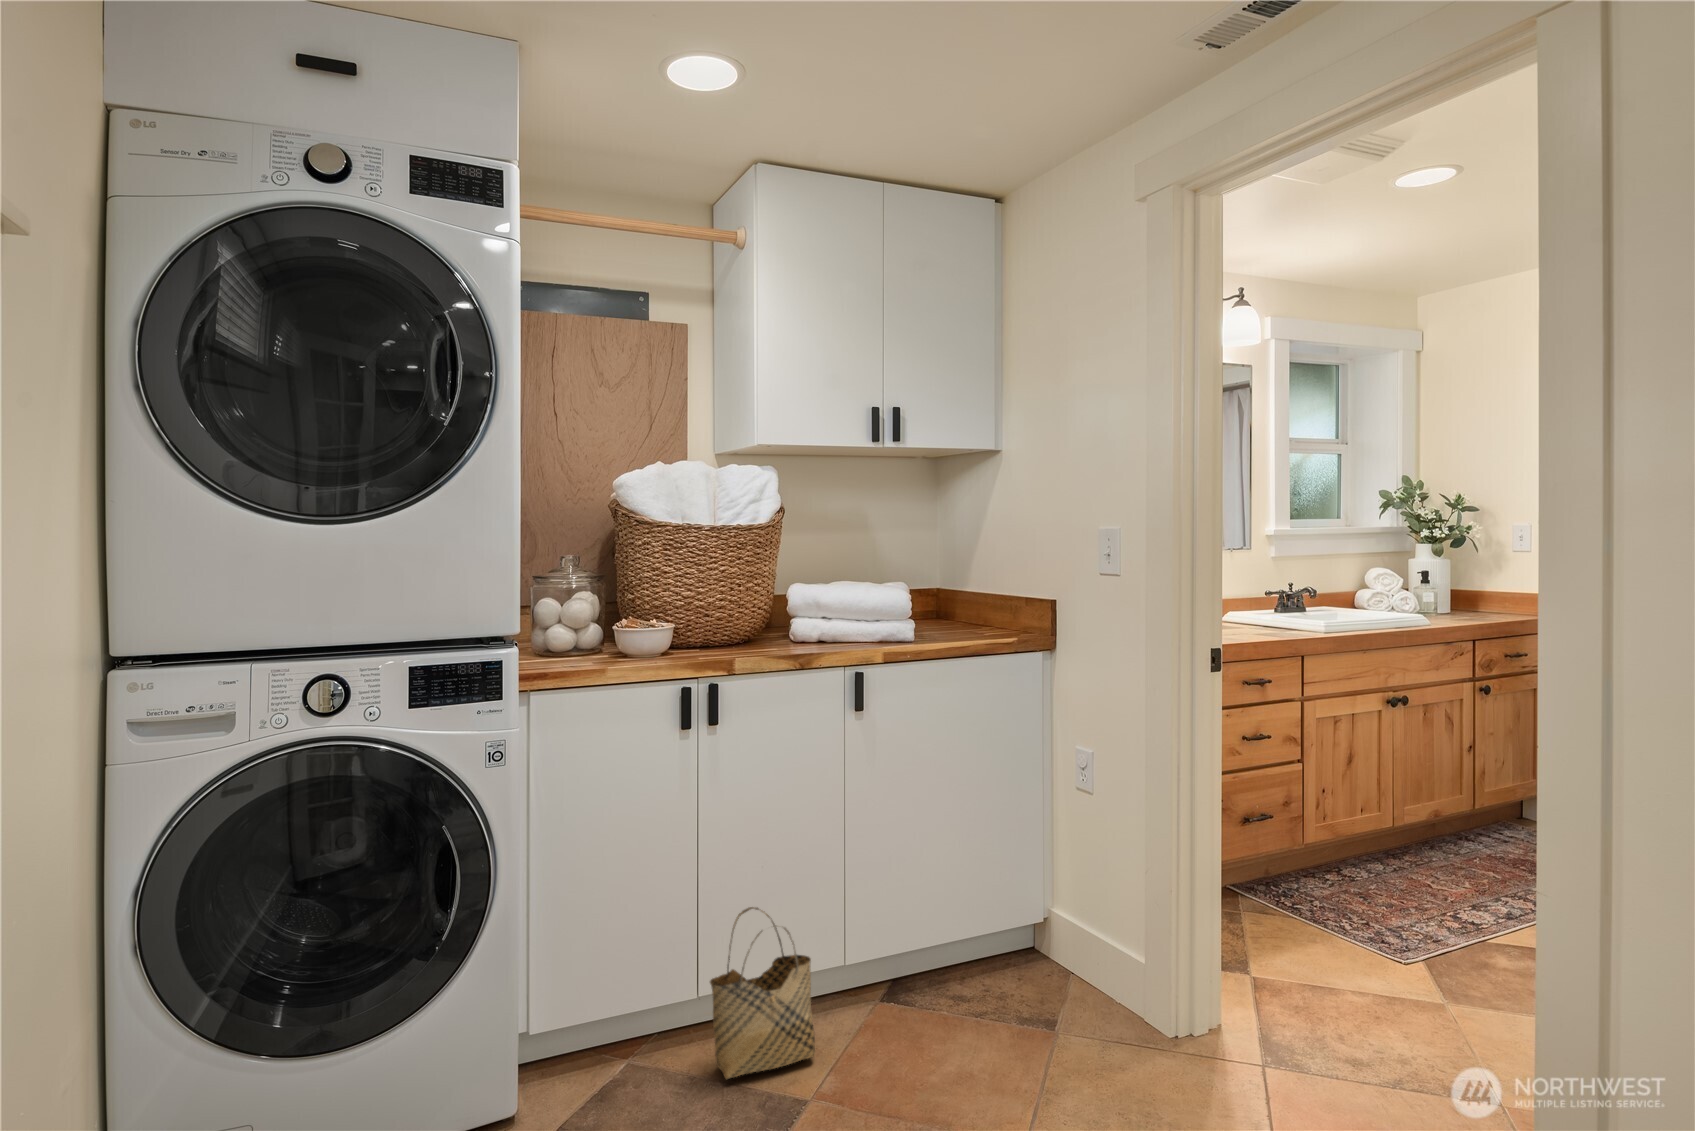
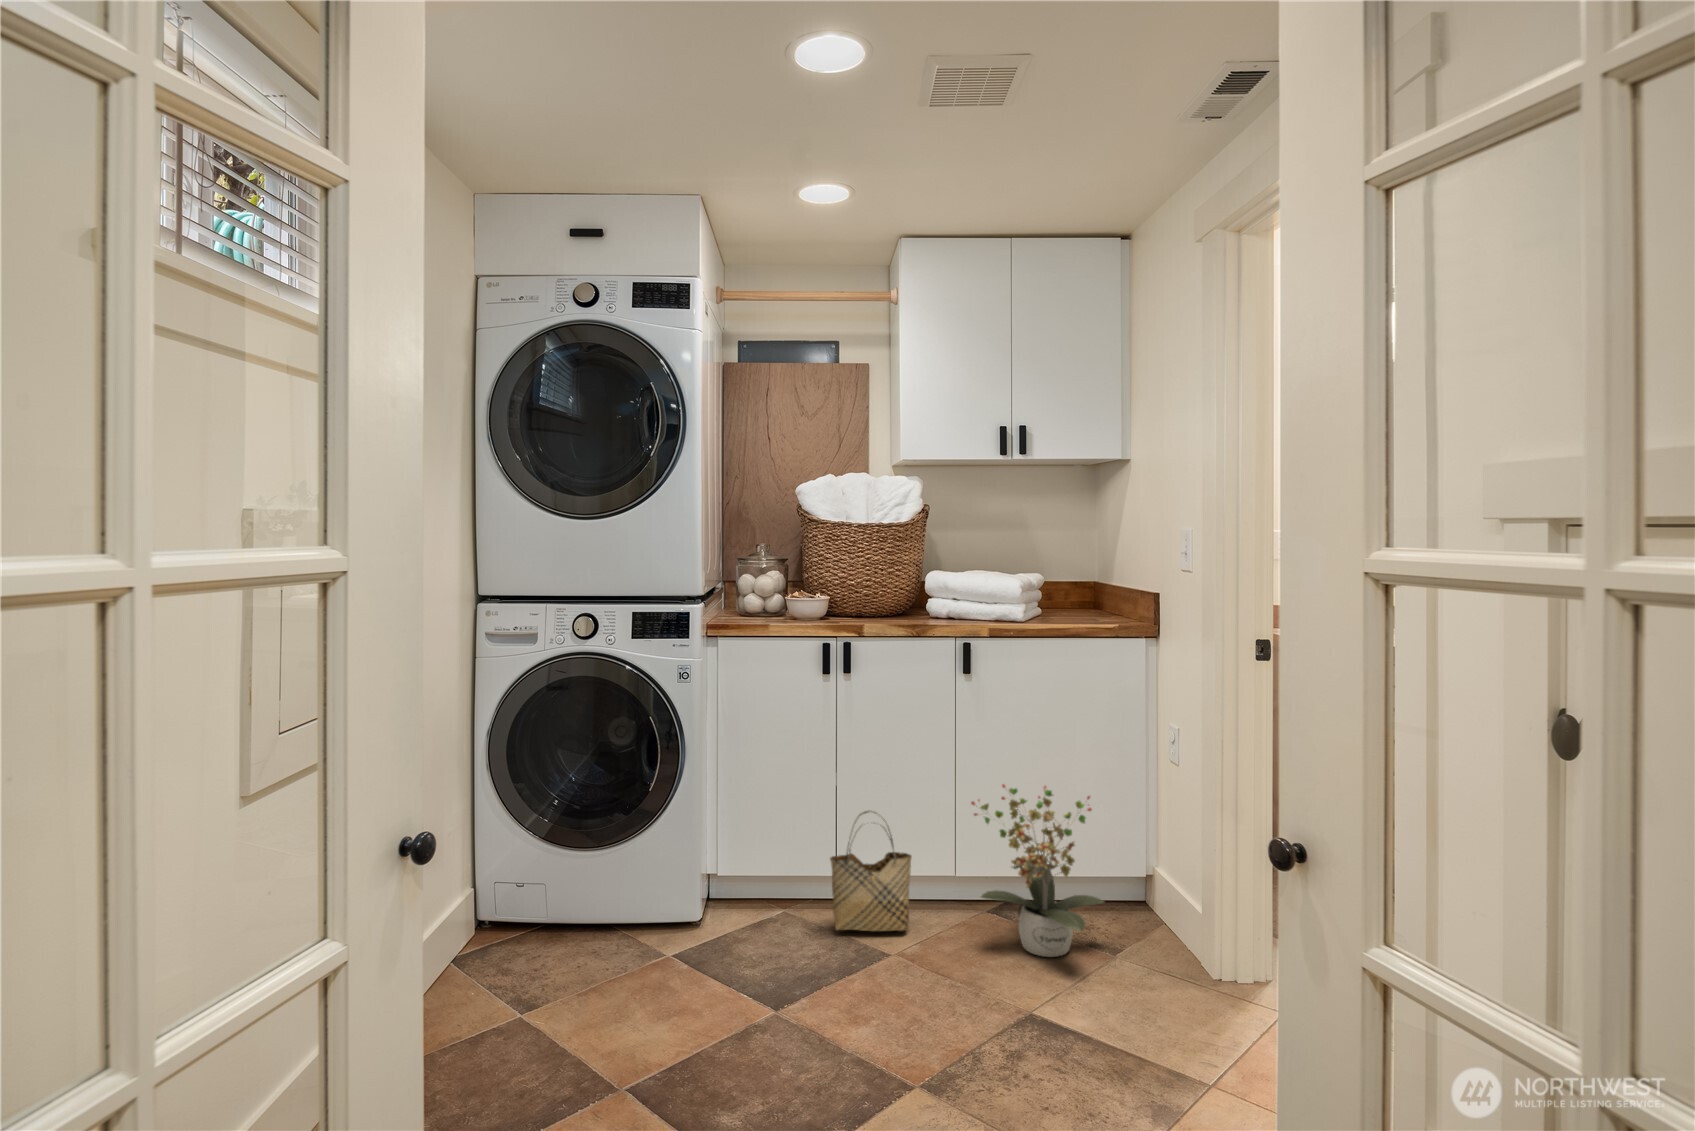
potted plant: none [900,840,1047,1054] -> present [971,784,1104,957]

